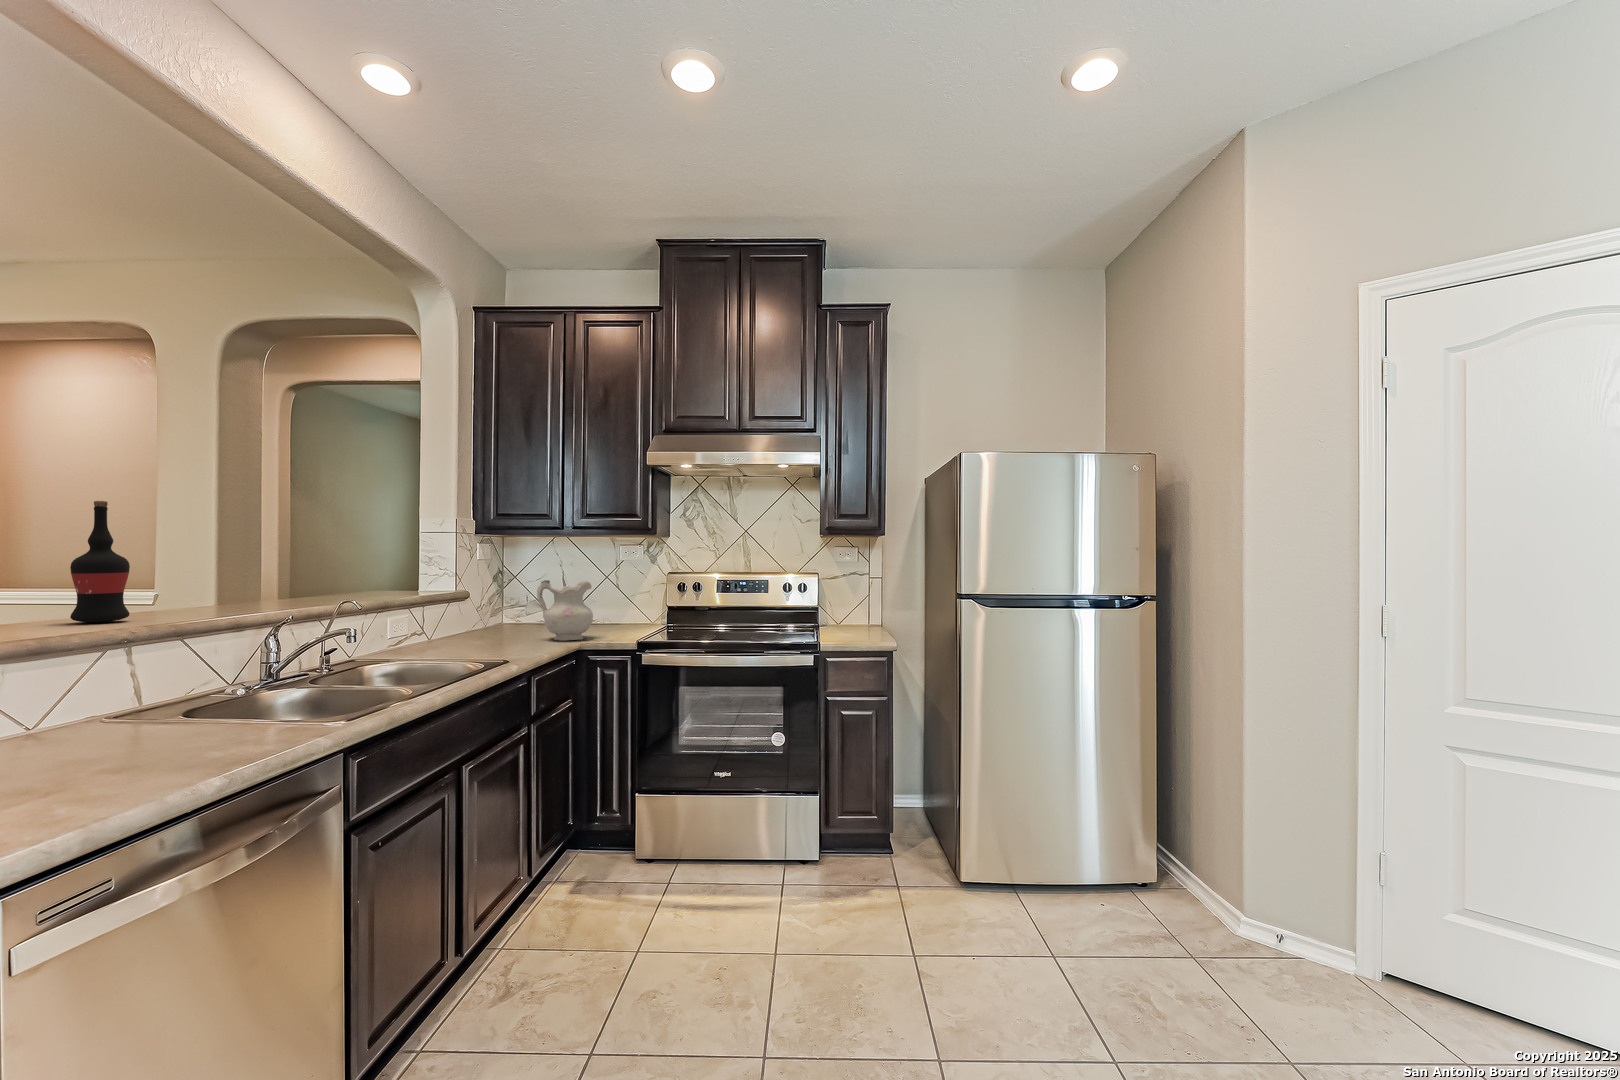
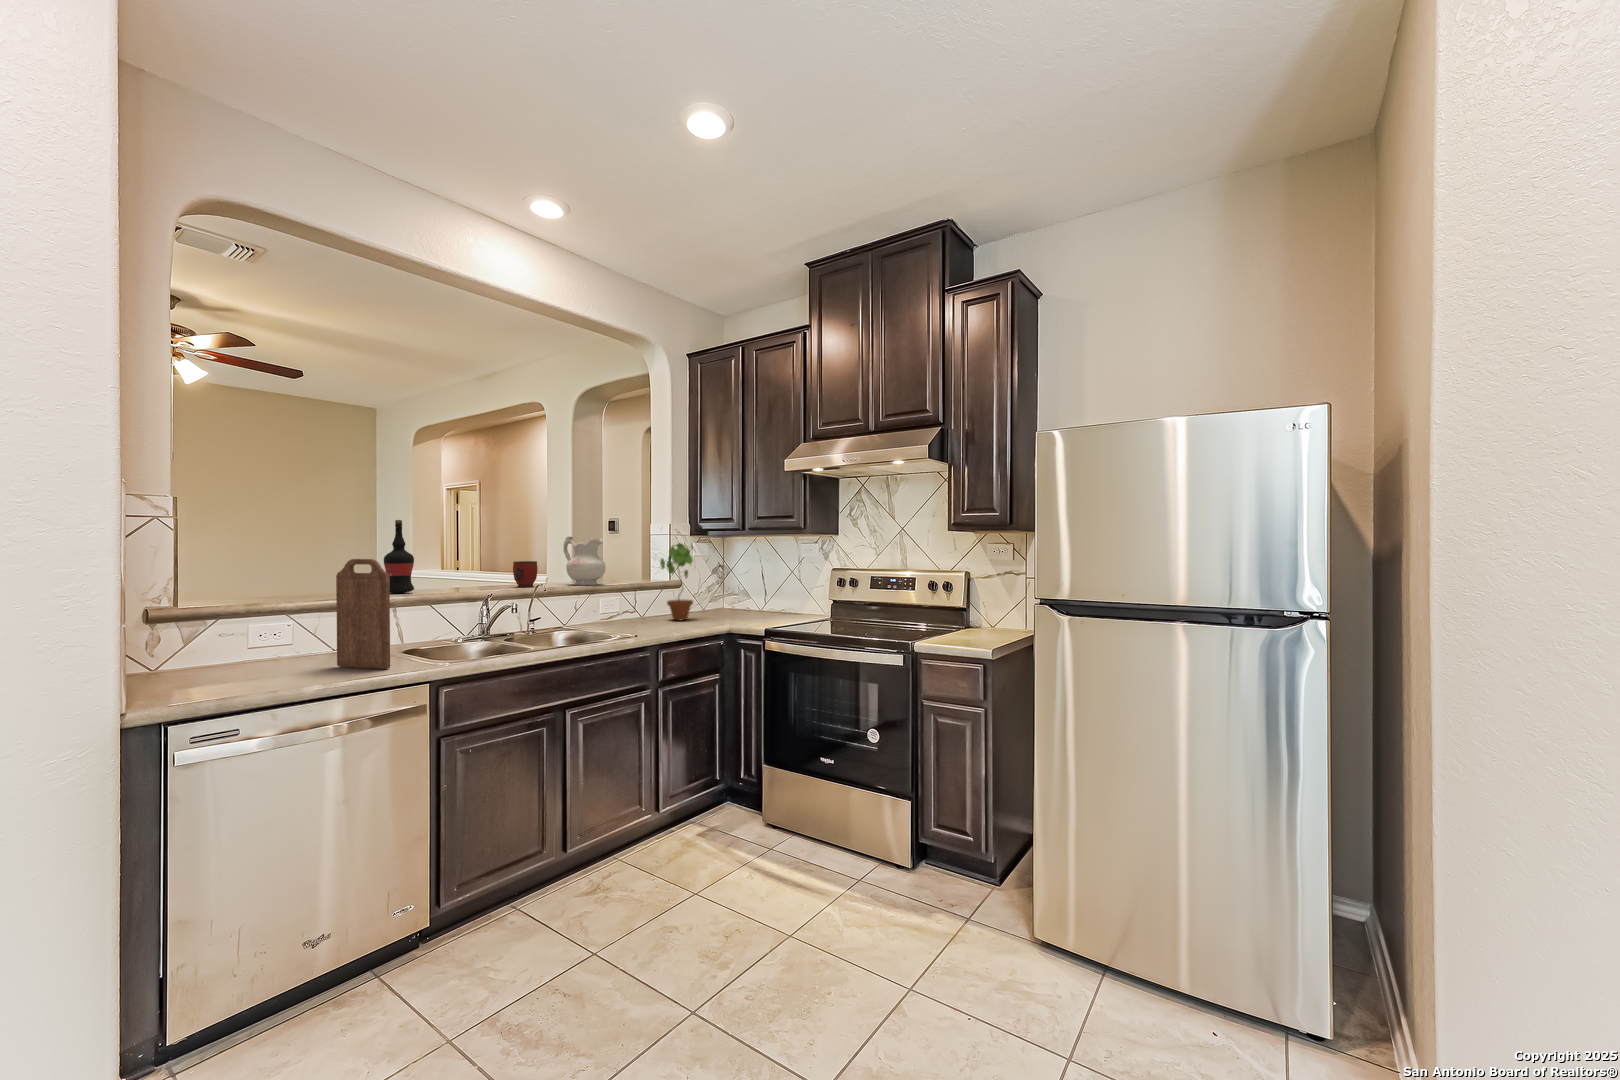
potted plant: none [465,542,512,641] -> present [660,543,694,620]
cutting board: none [118,563,248,749] -> present [336,559,390,669]
mug: none [253,568,295,606] -> present [513,561,538,587]
ceramic pitcher: present [537,580,593,641] -> present [563,537,606,585]

